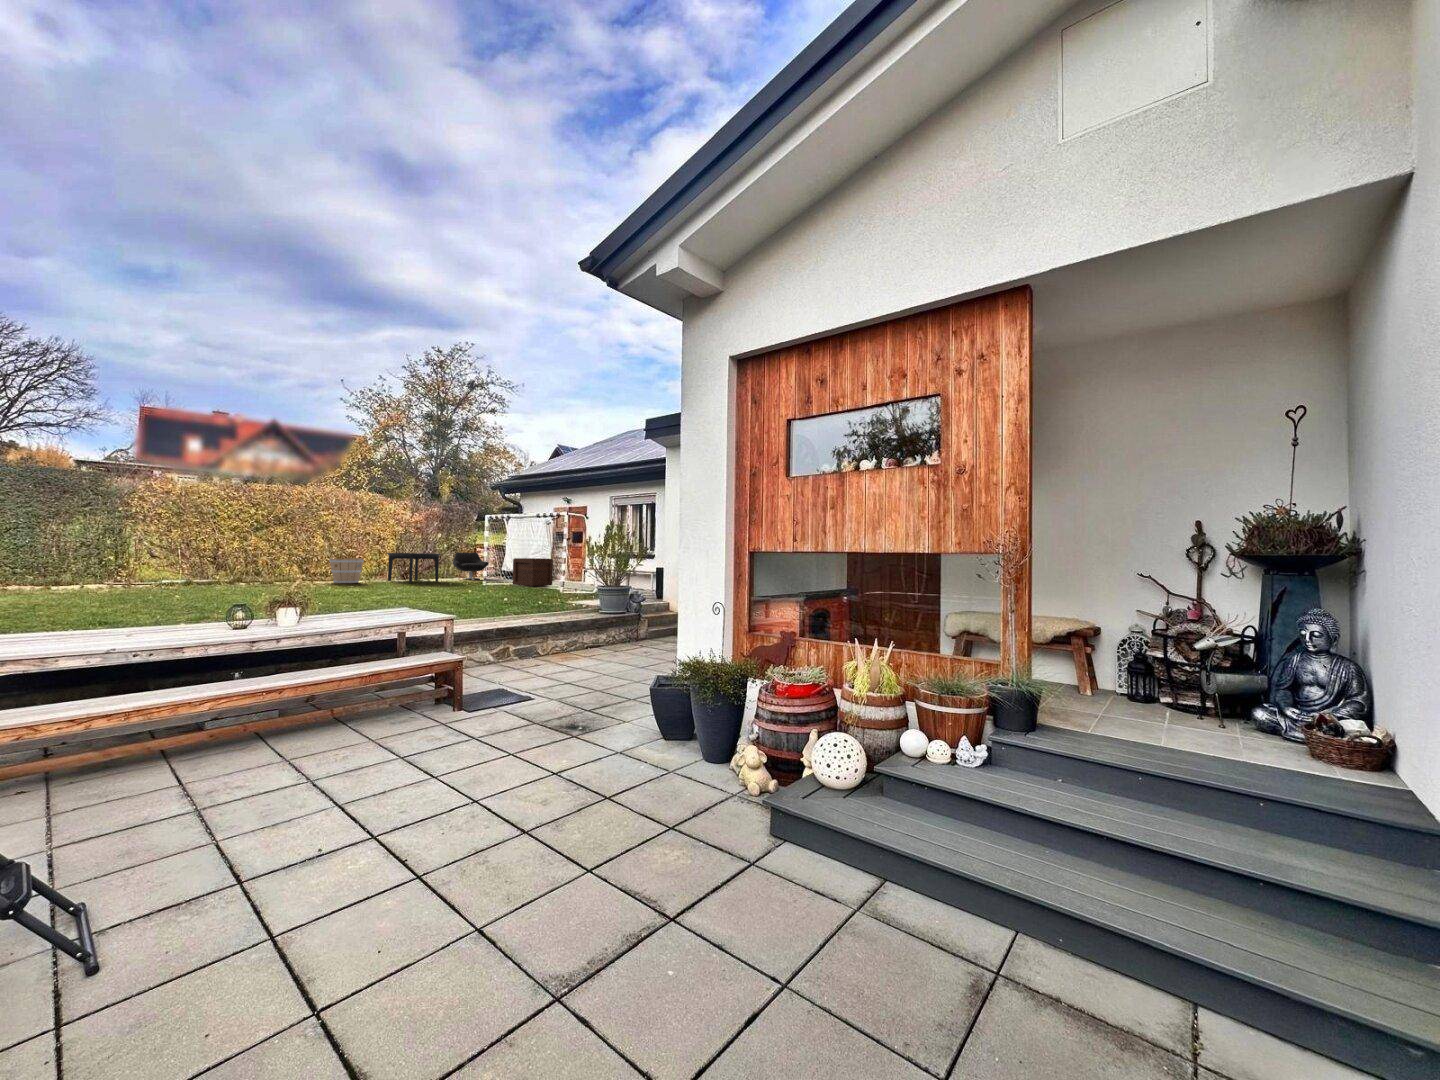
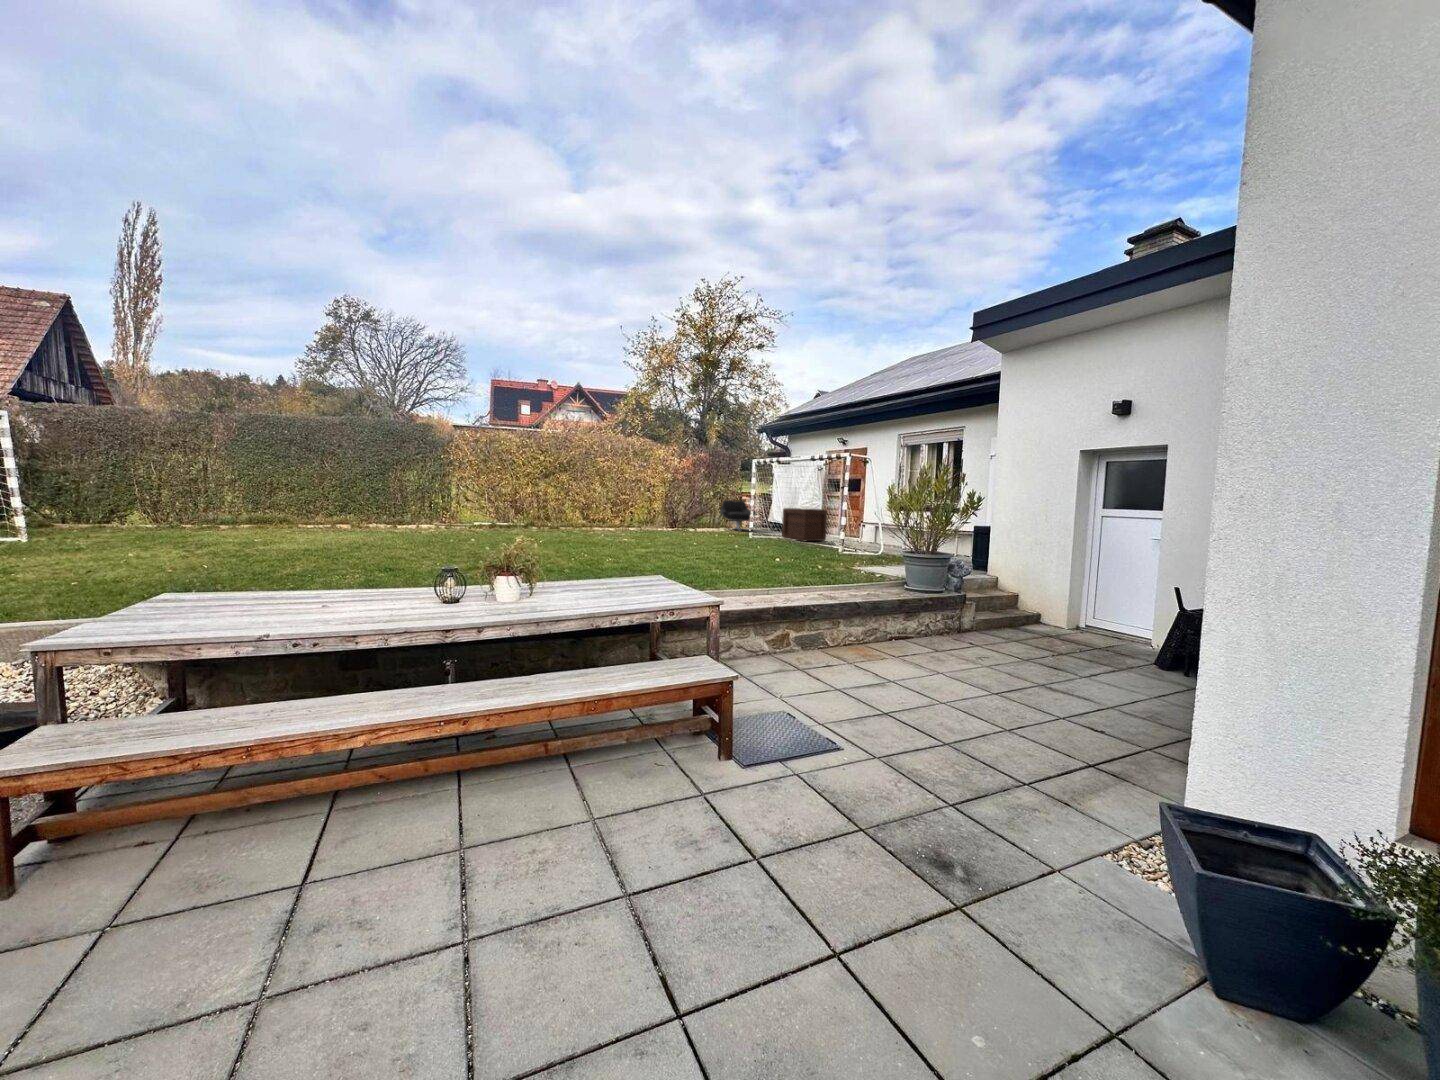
round table: present [387,553,441,583] -> none [656,500,709,533]
wooden bucket: present [329,558,364,583] -> none [605,505,636,532]

